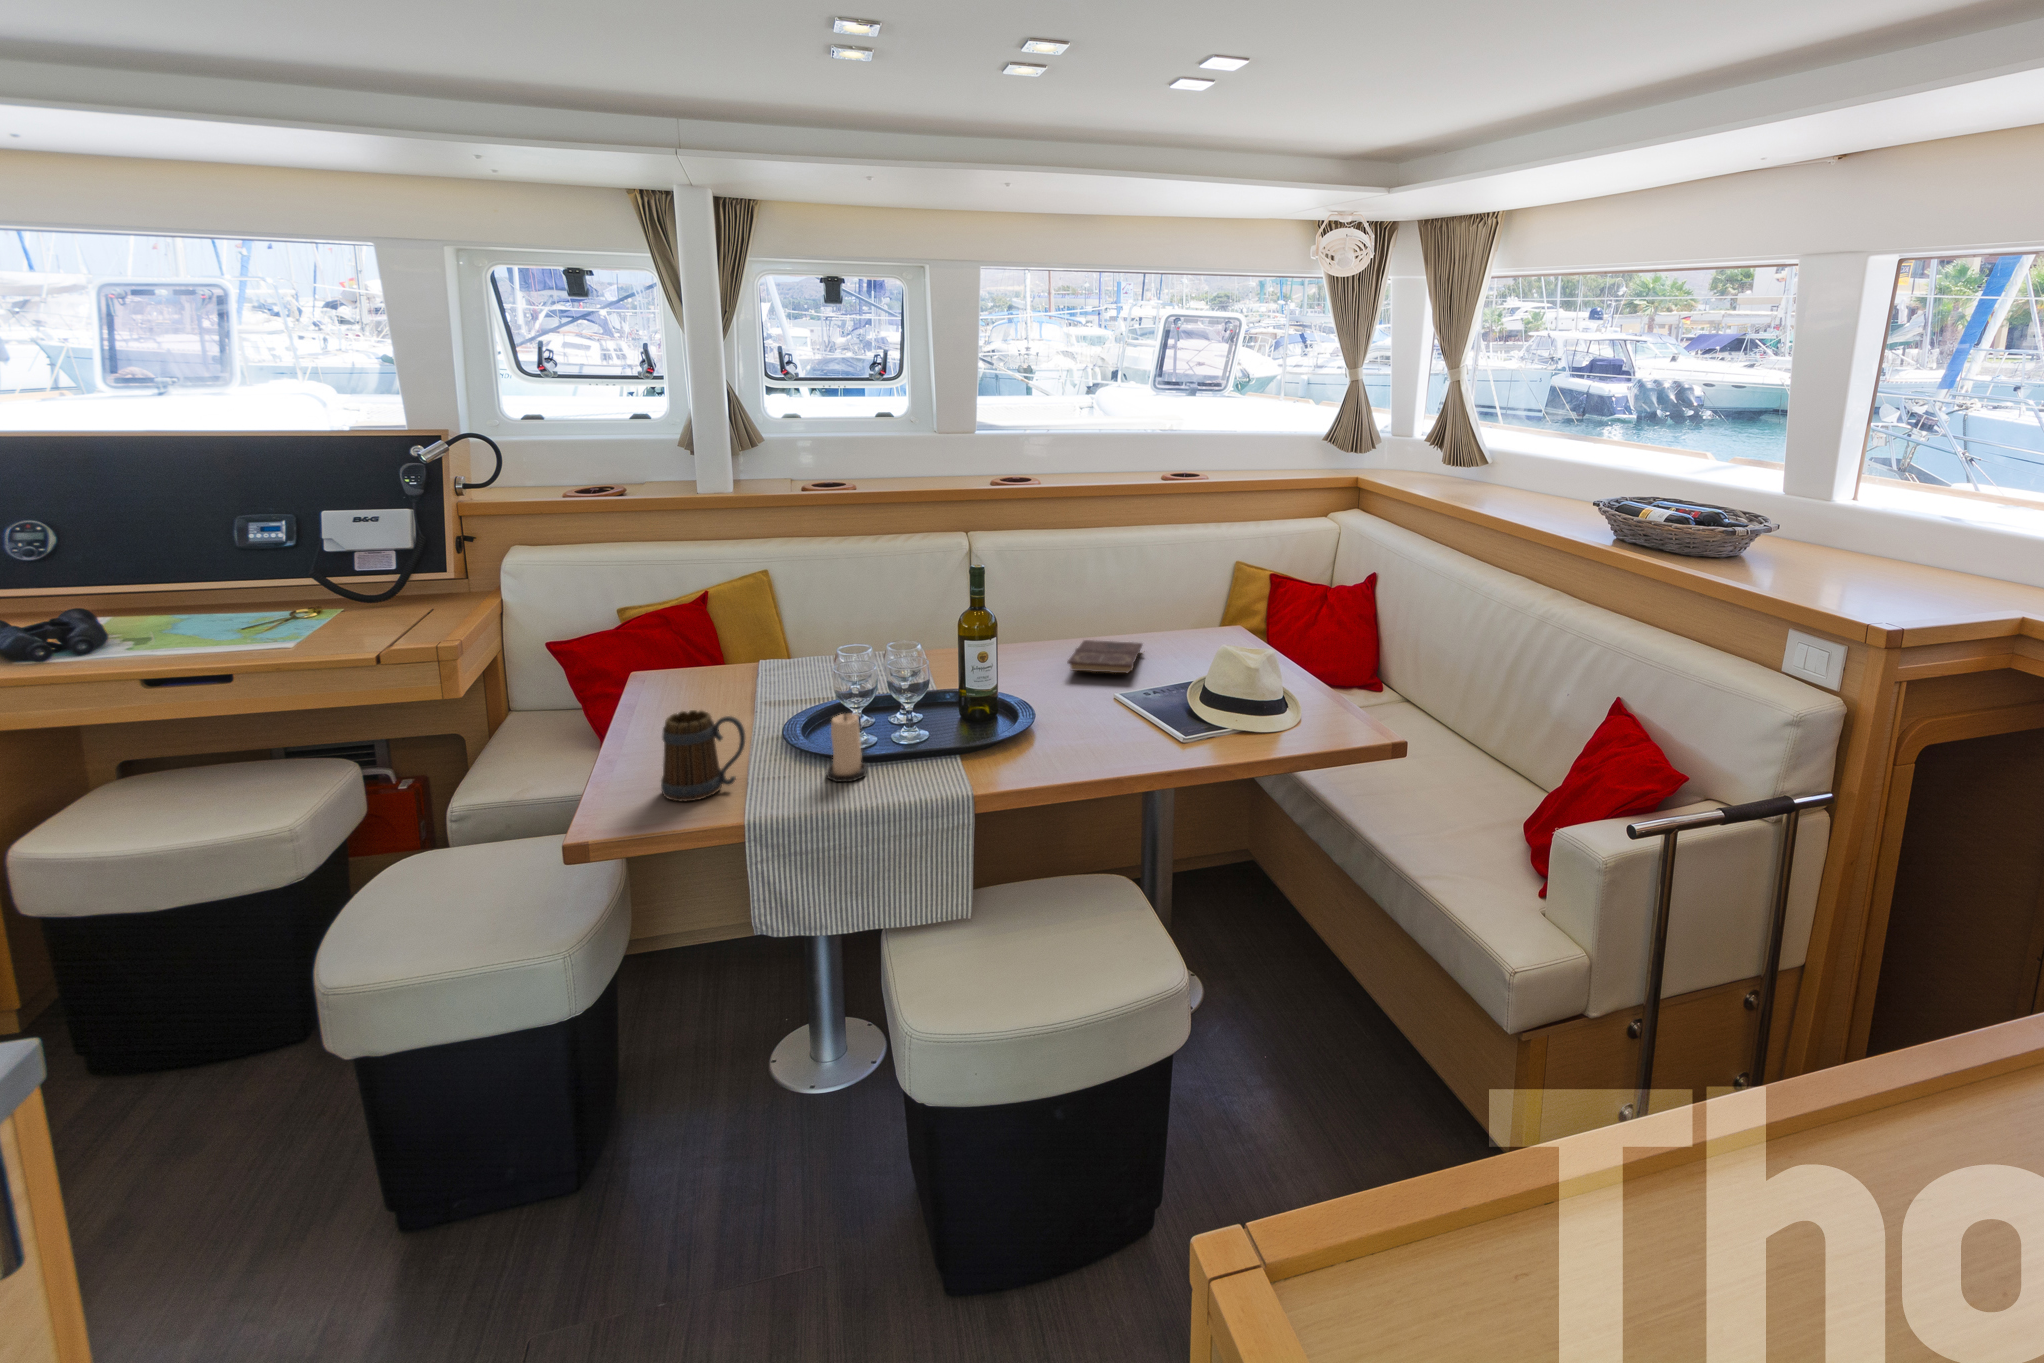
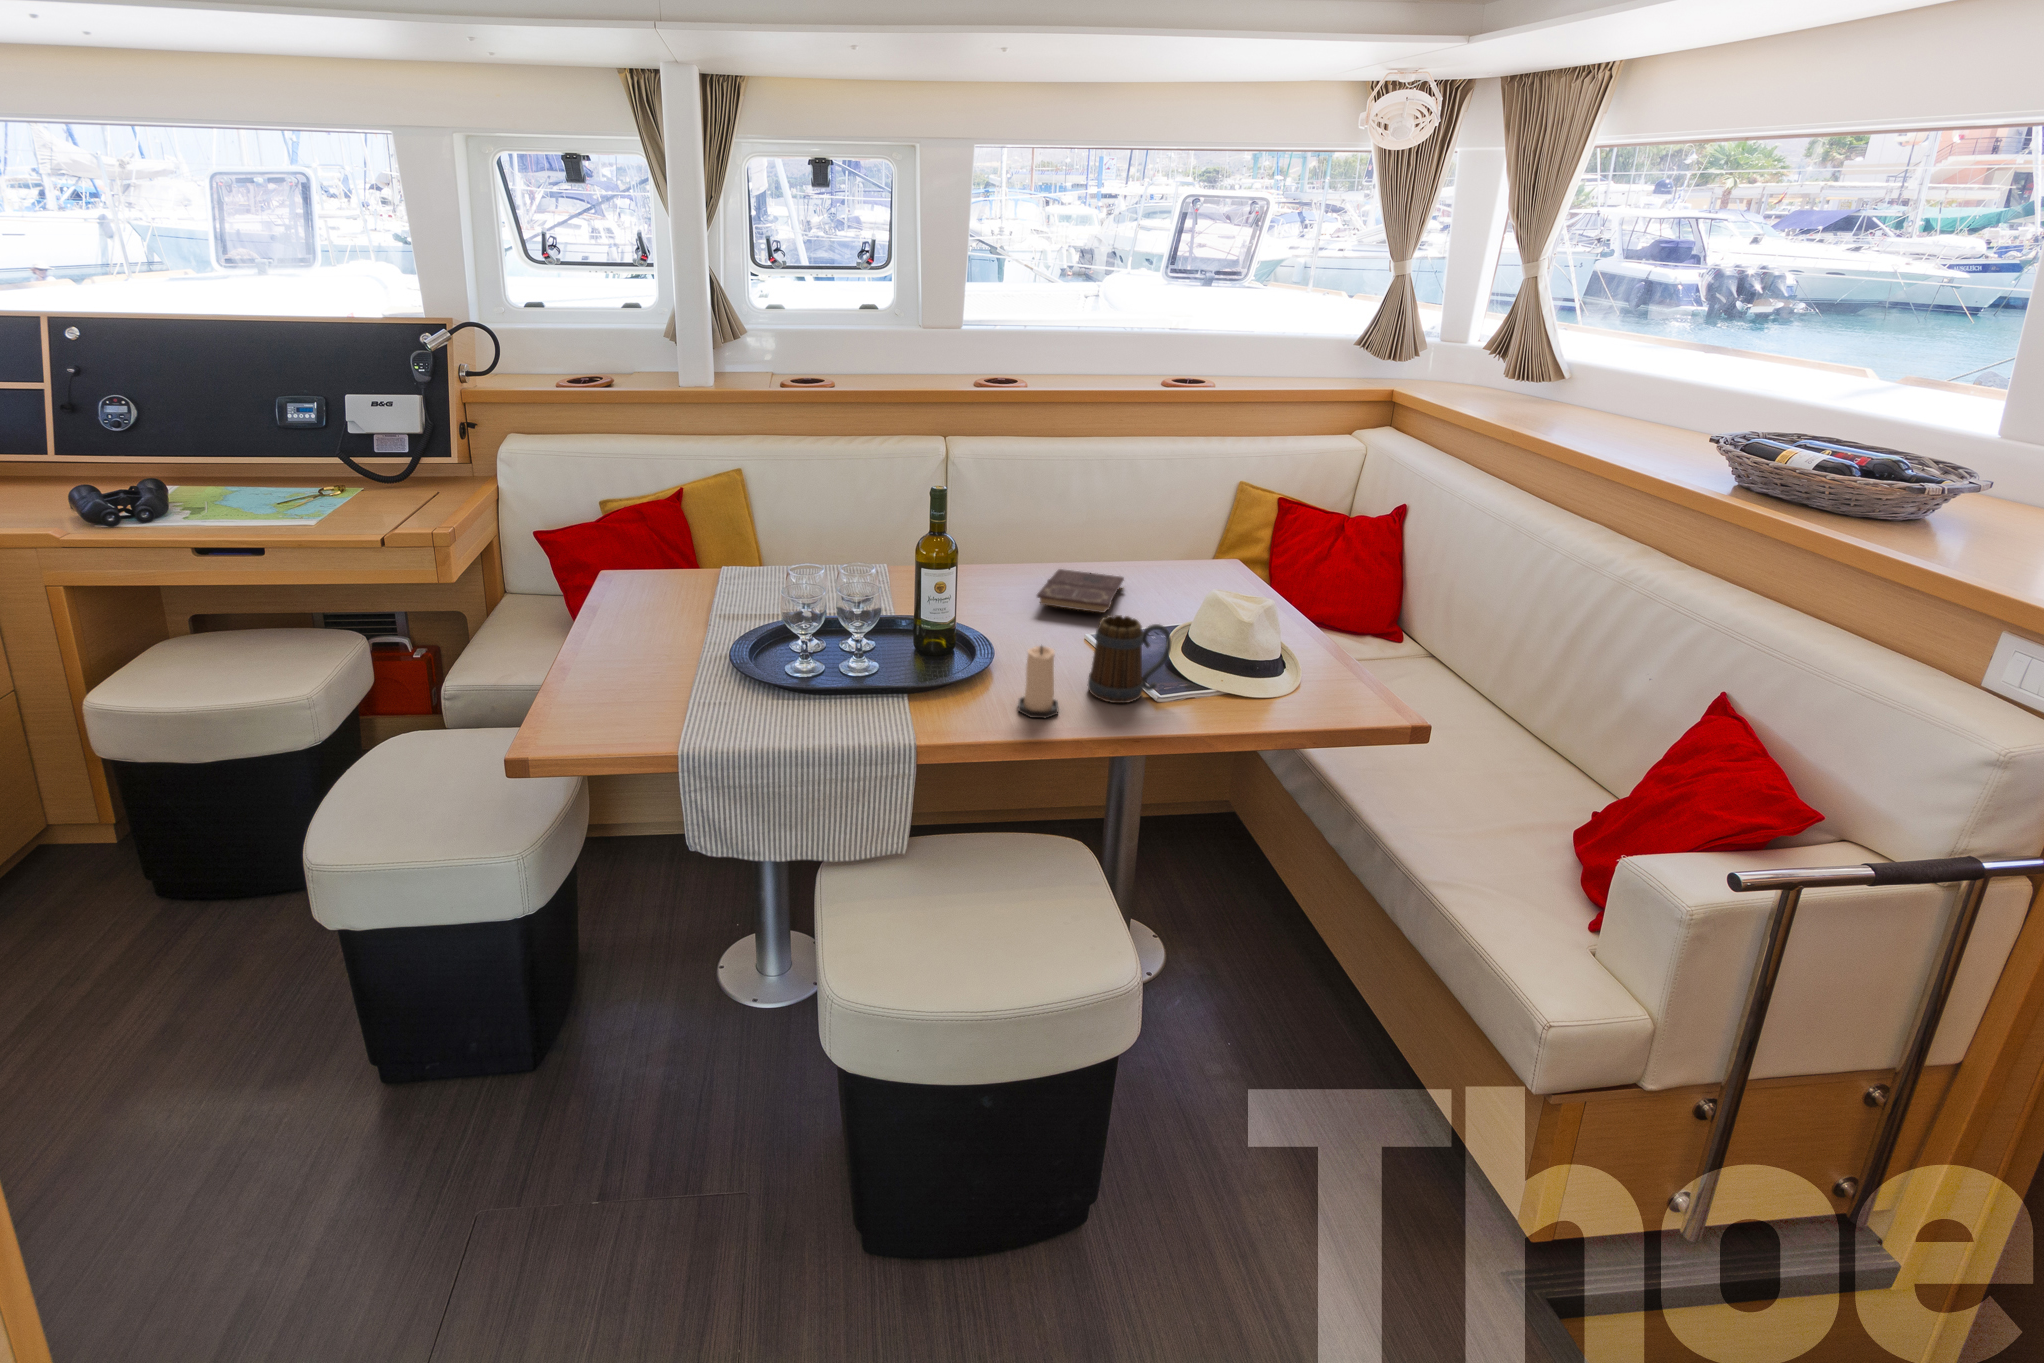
mug: present [661,710,745,801] -> present [1087,615,1171,703]
candle: present [827,713,867,782] -> present [1018,646,1058,718]

